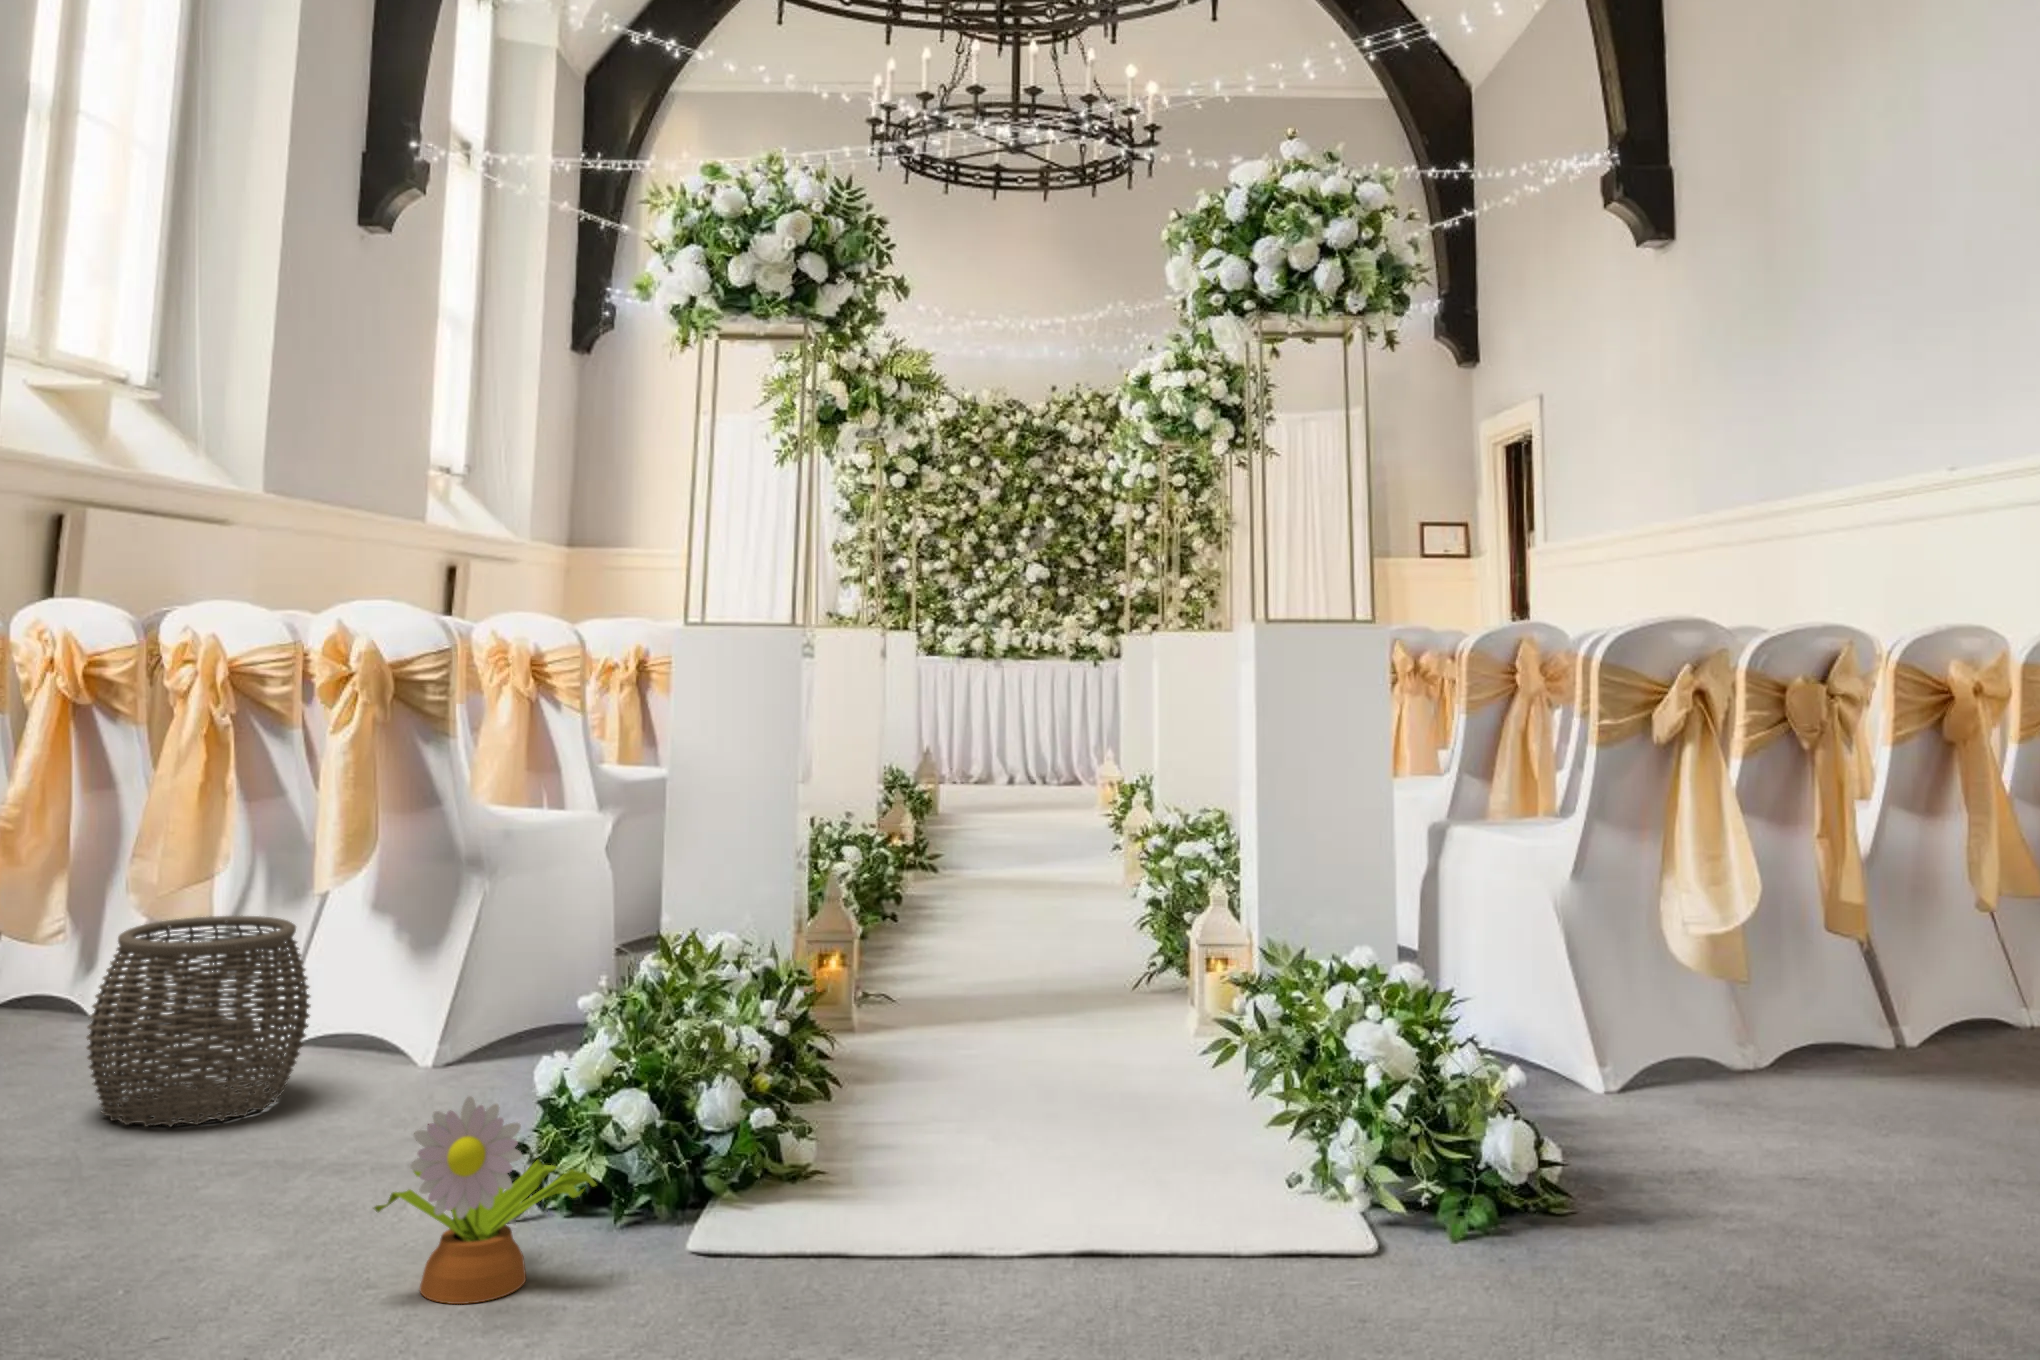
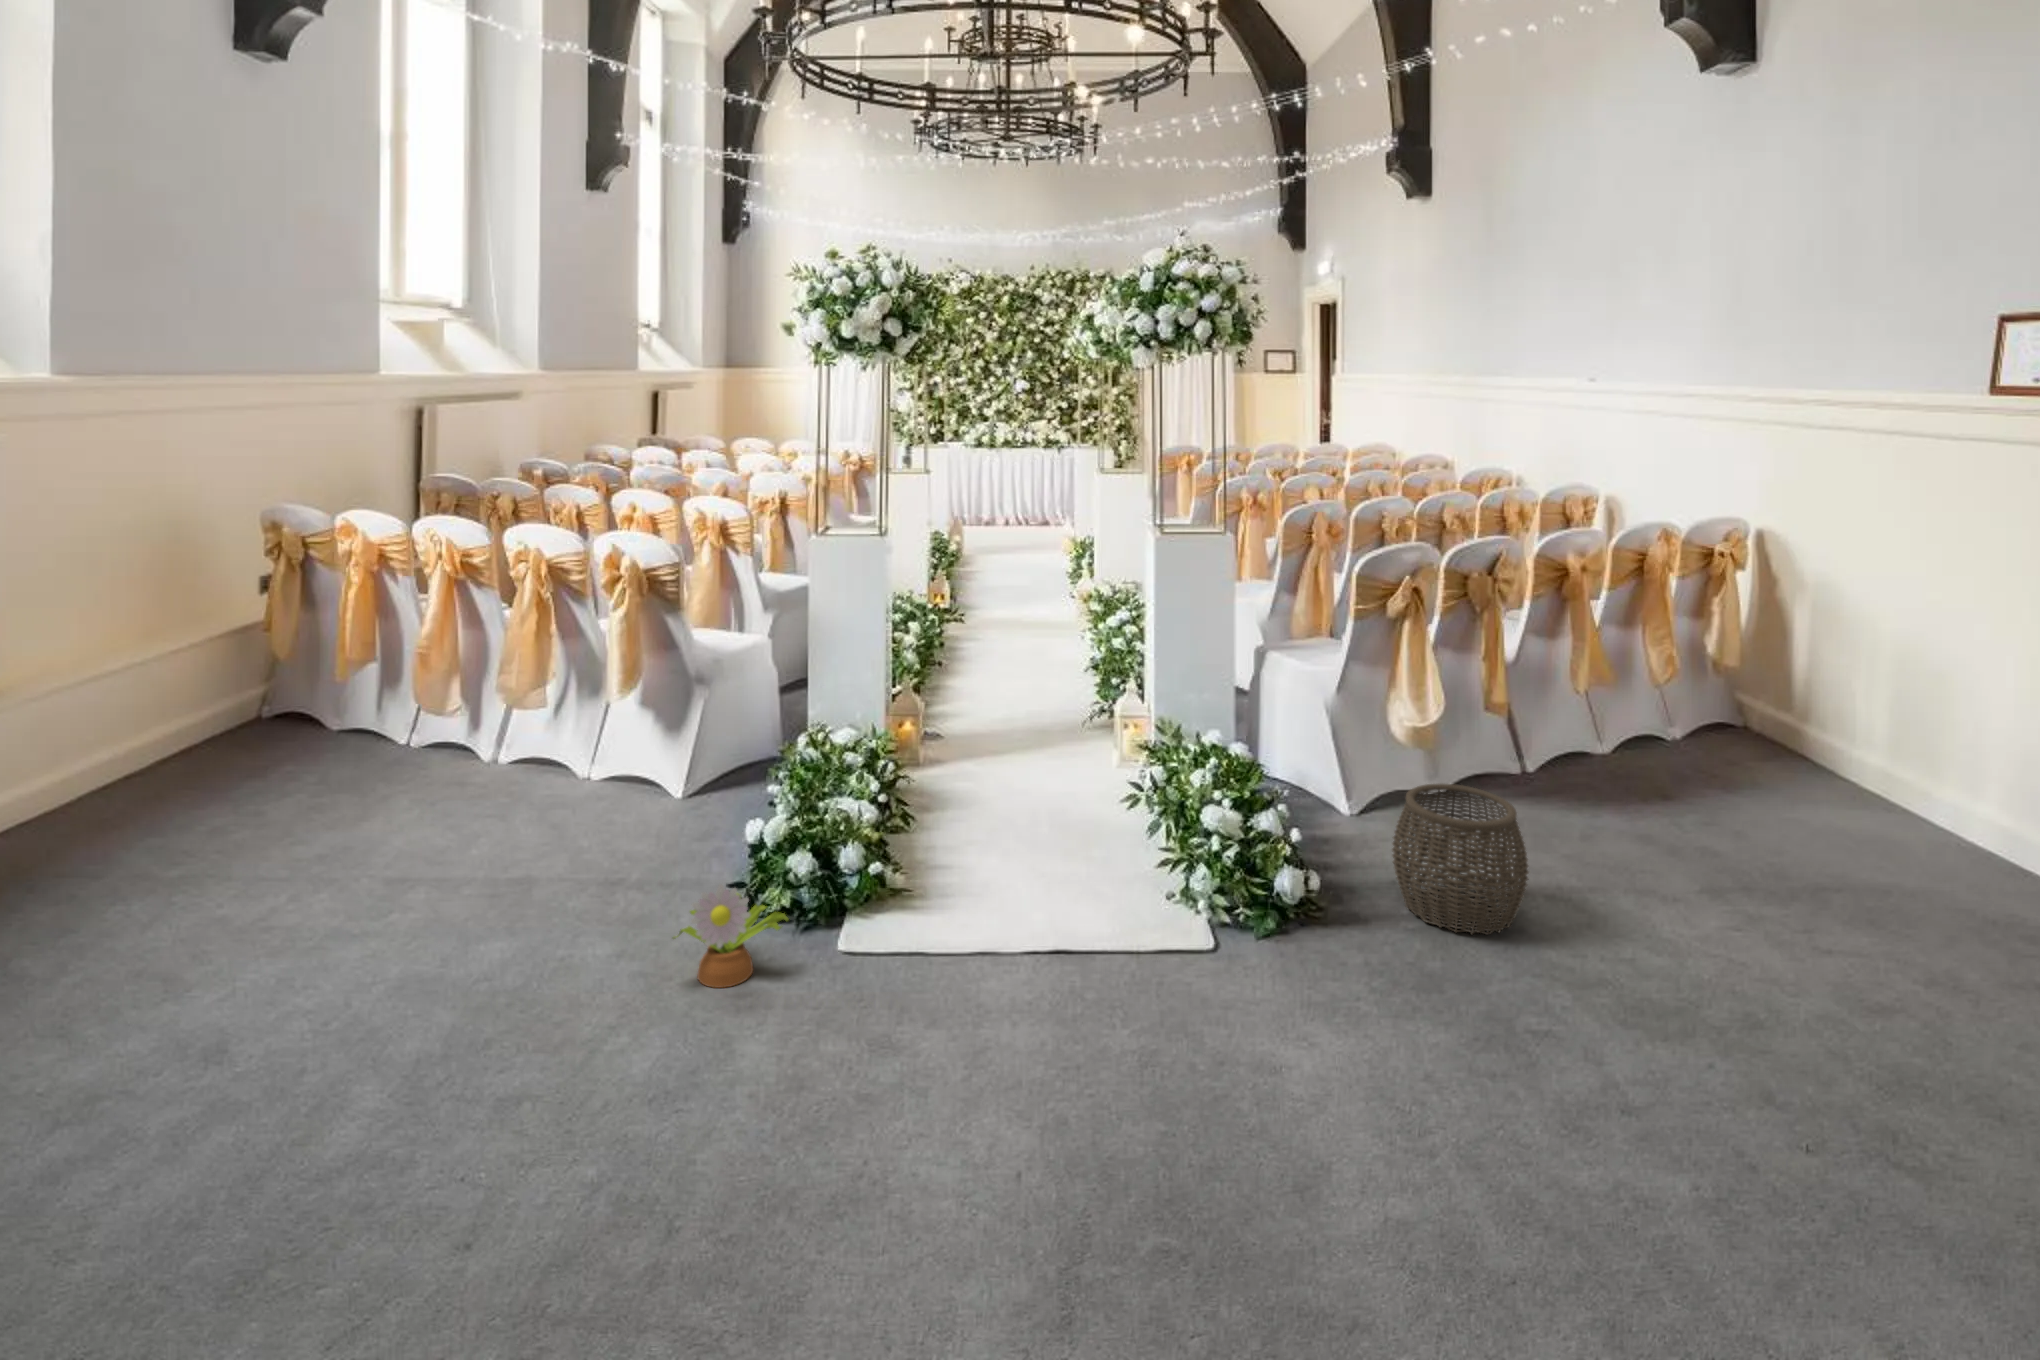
woven basket: present [87,916,310,1127] -> present [1392,784,1529,934]

